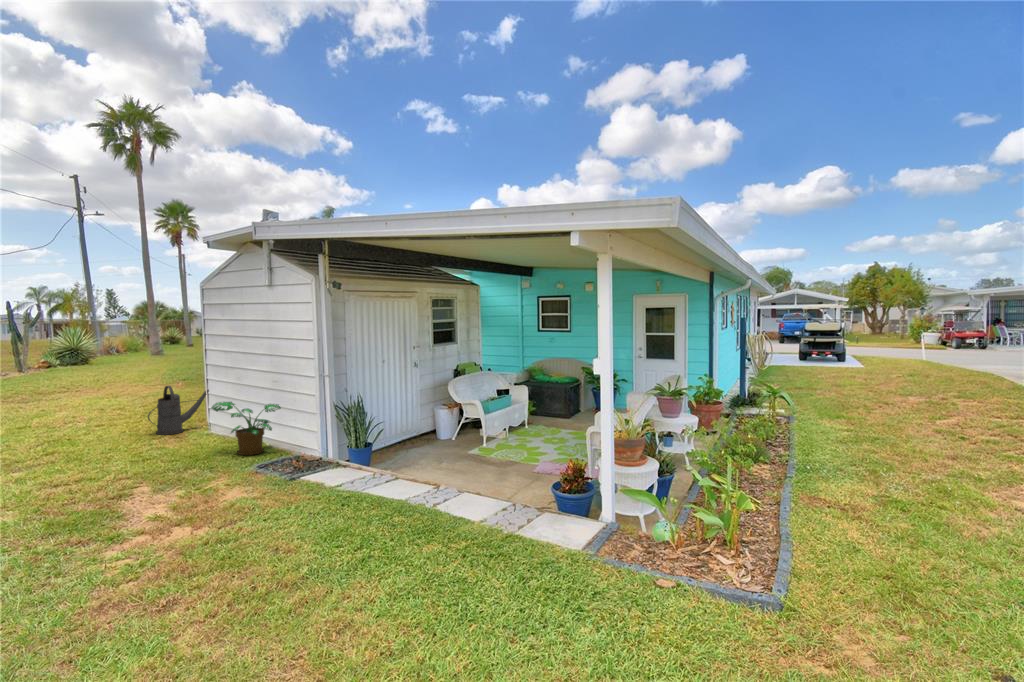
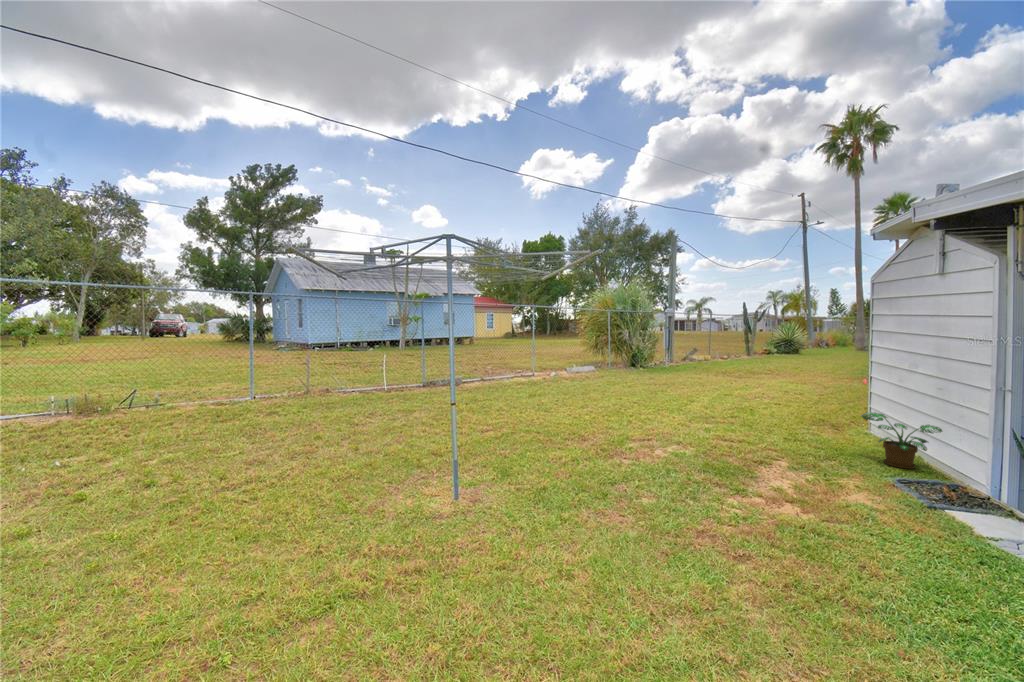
watering can: present [148,386,209,435] -> none [814,391,873,430]

